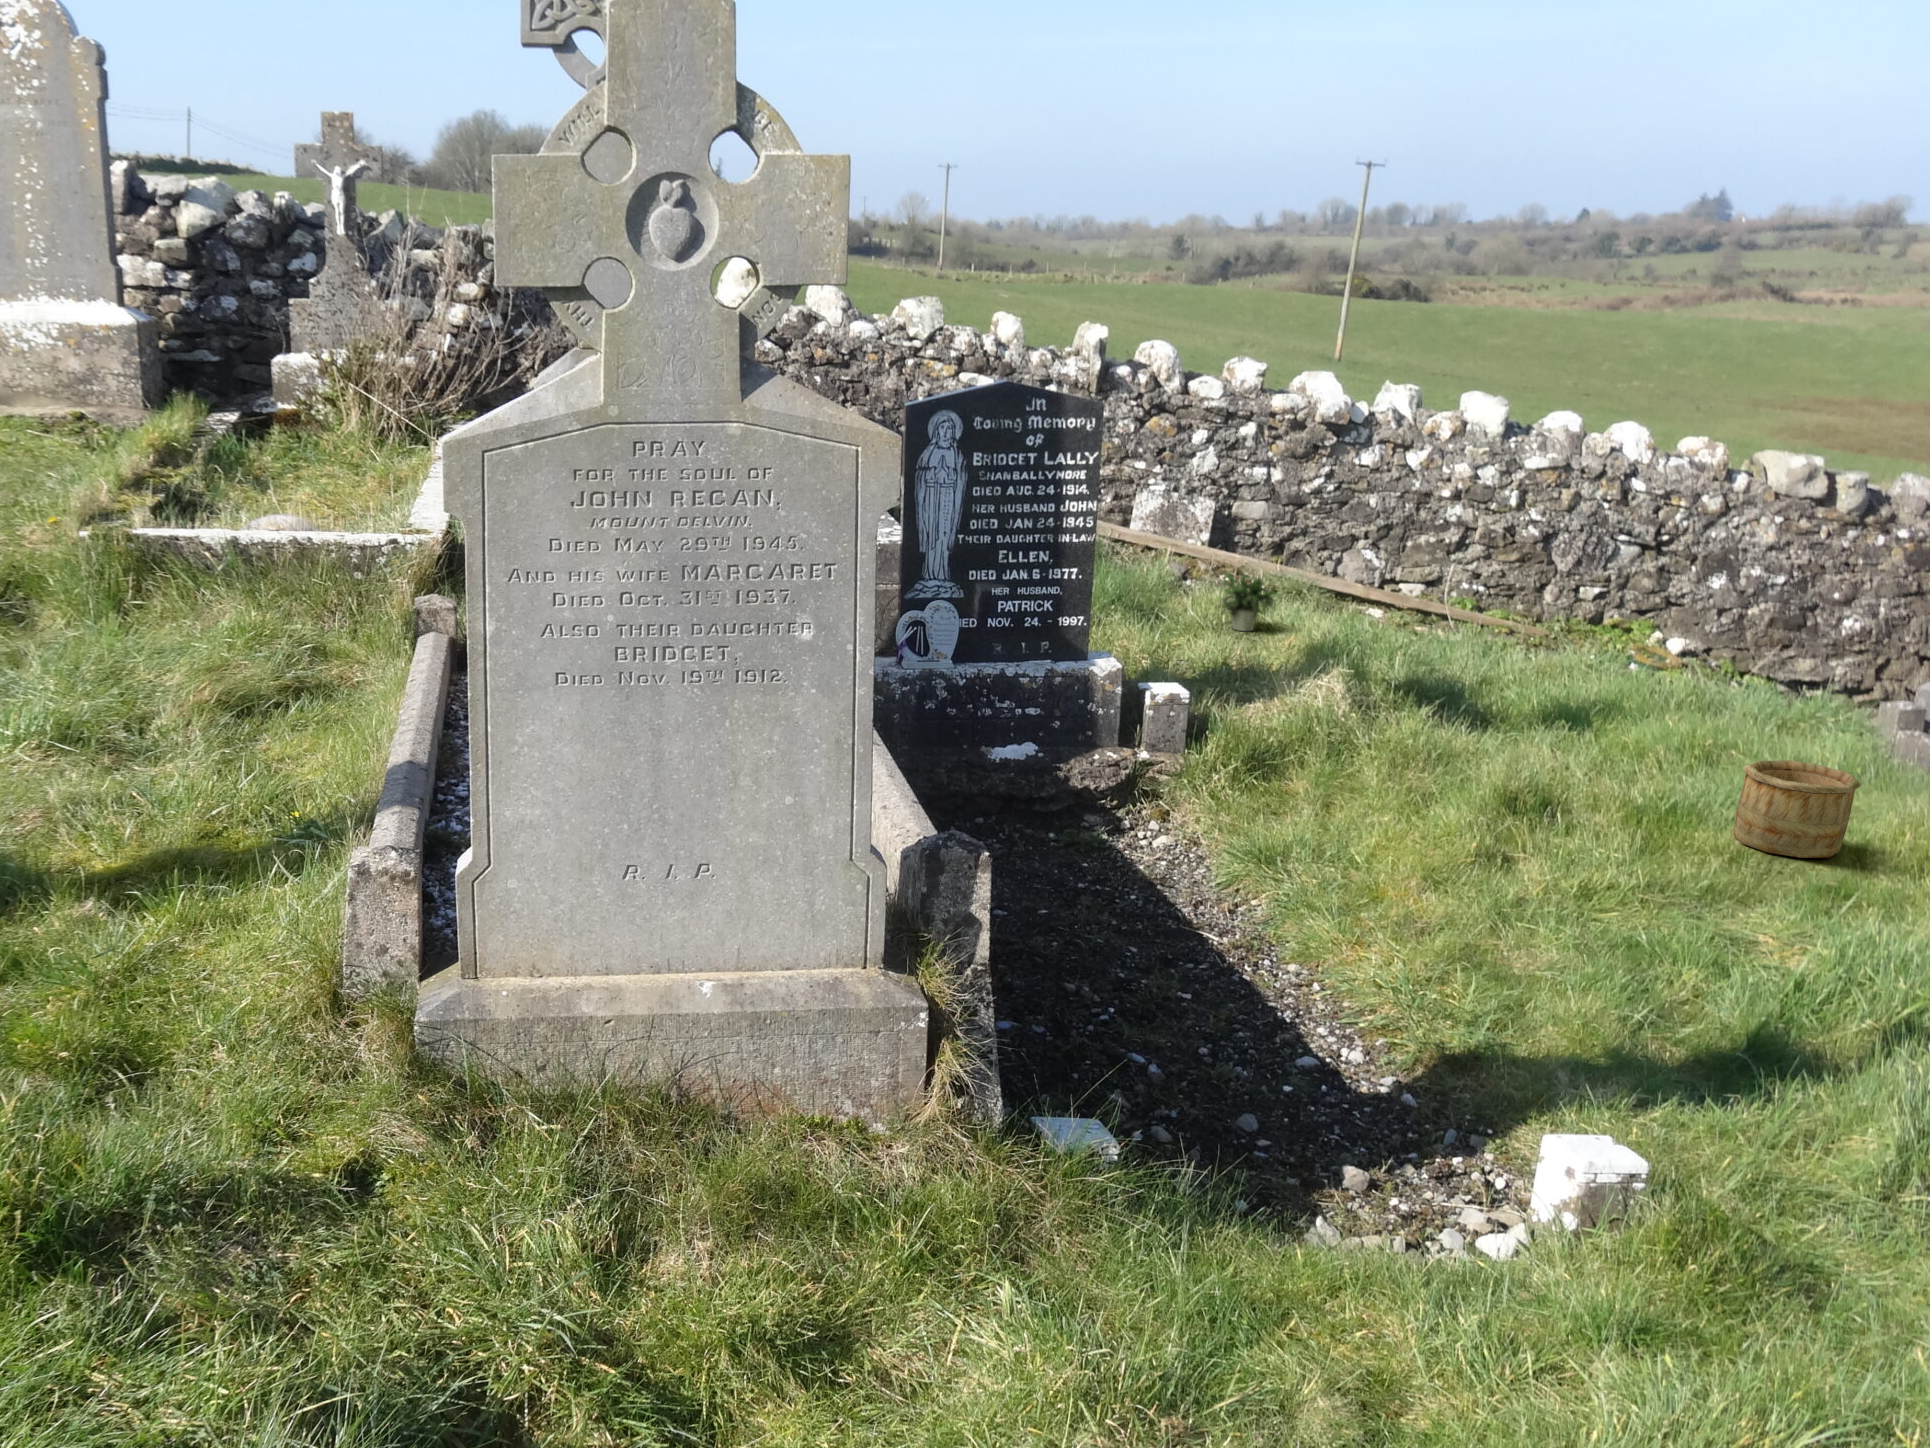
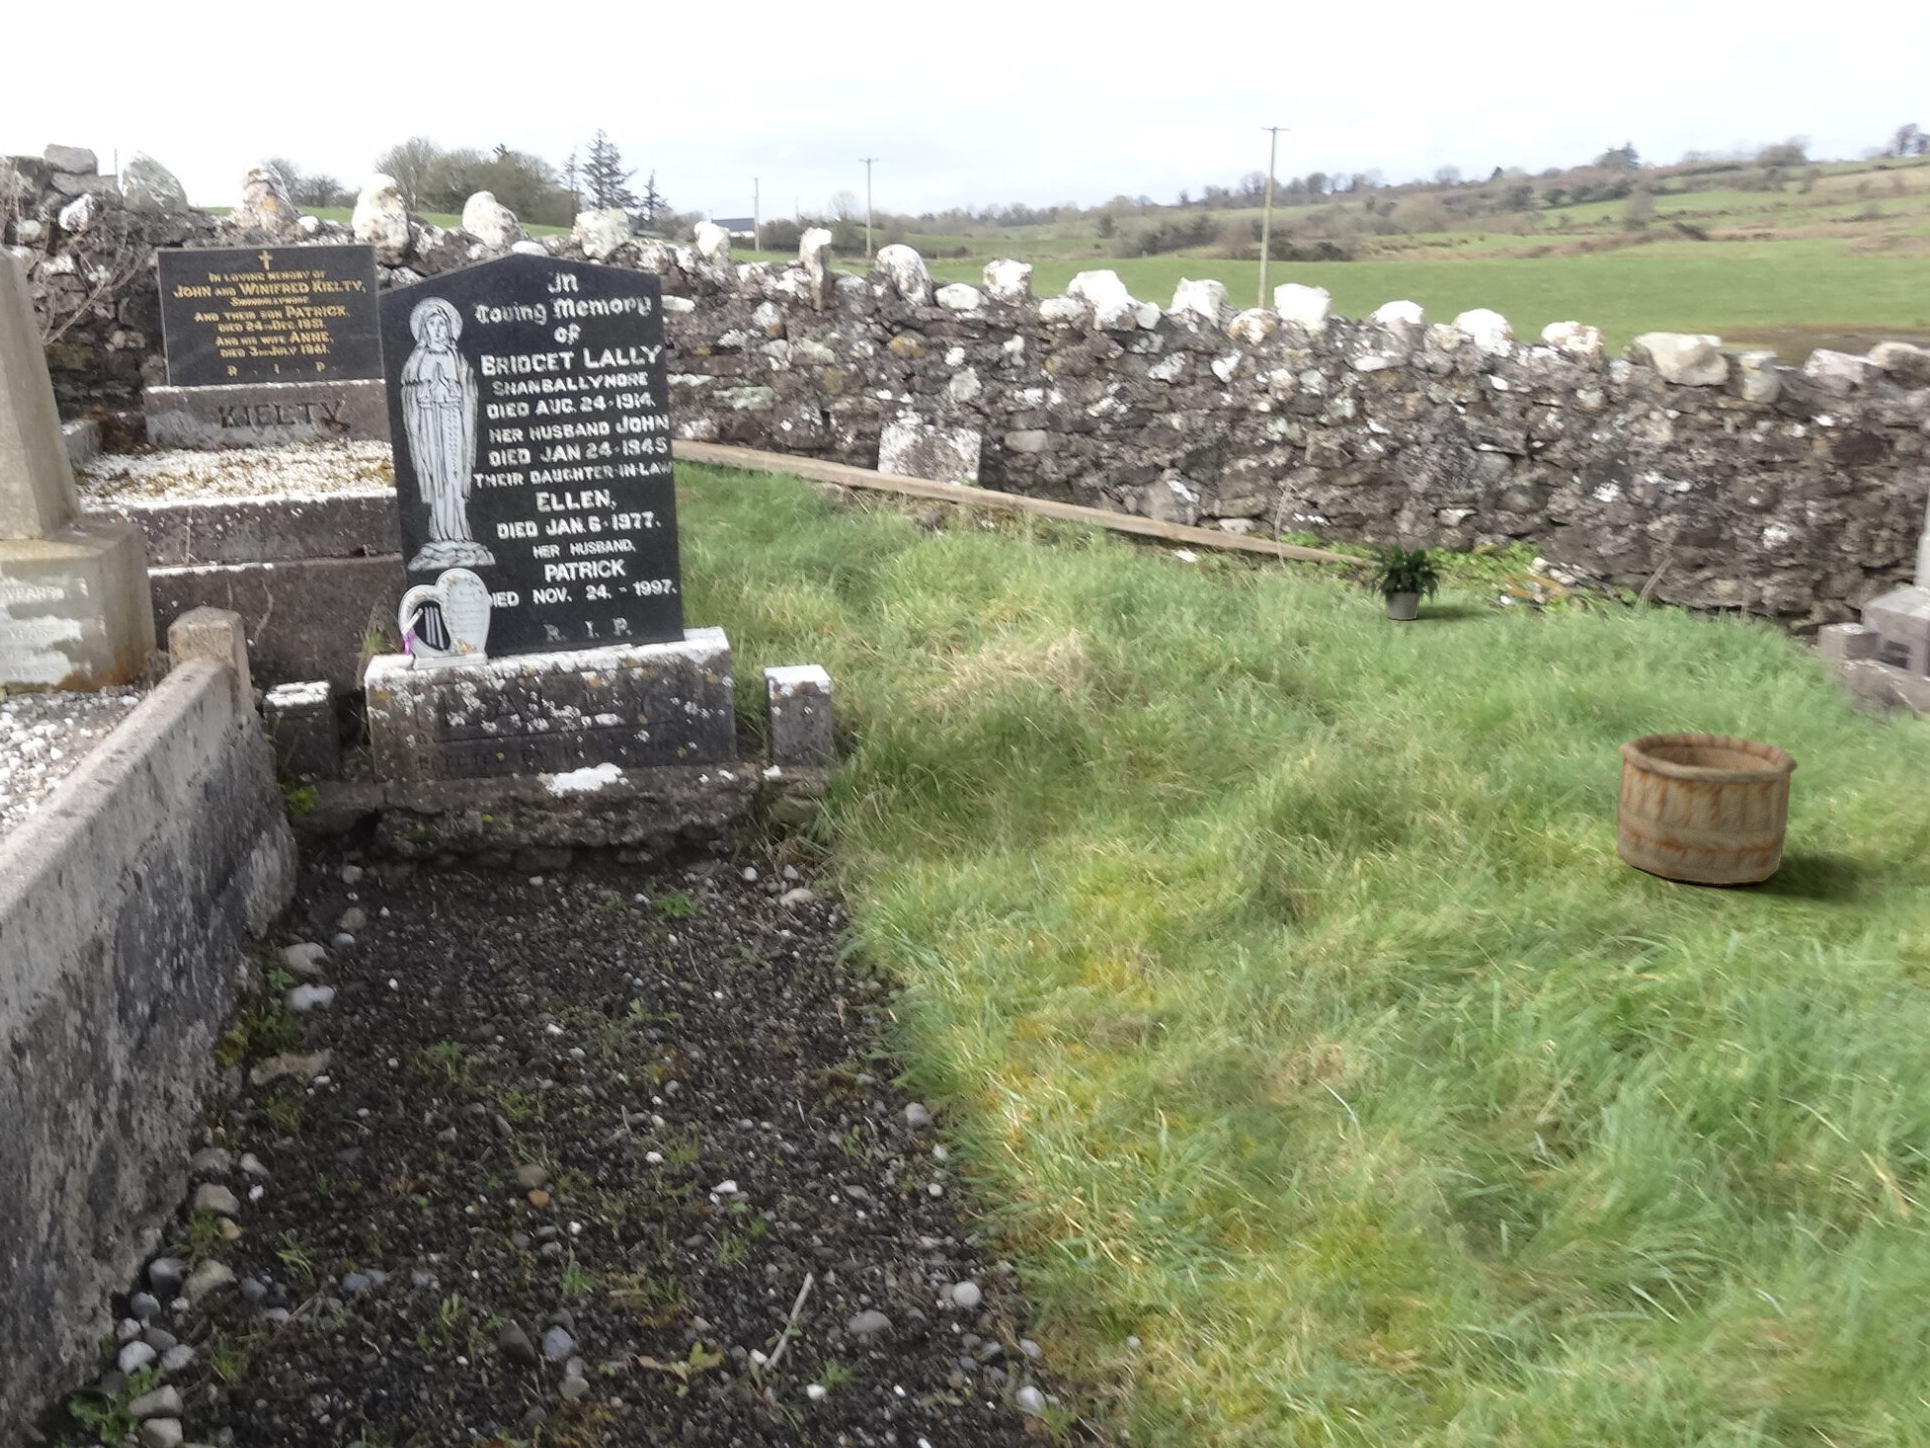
potted plant: present [1221,572,1277,631] -> present [1365,543,1447,620]

